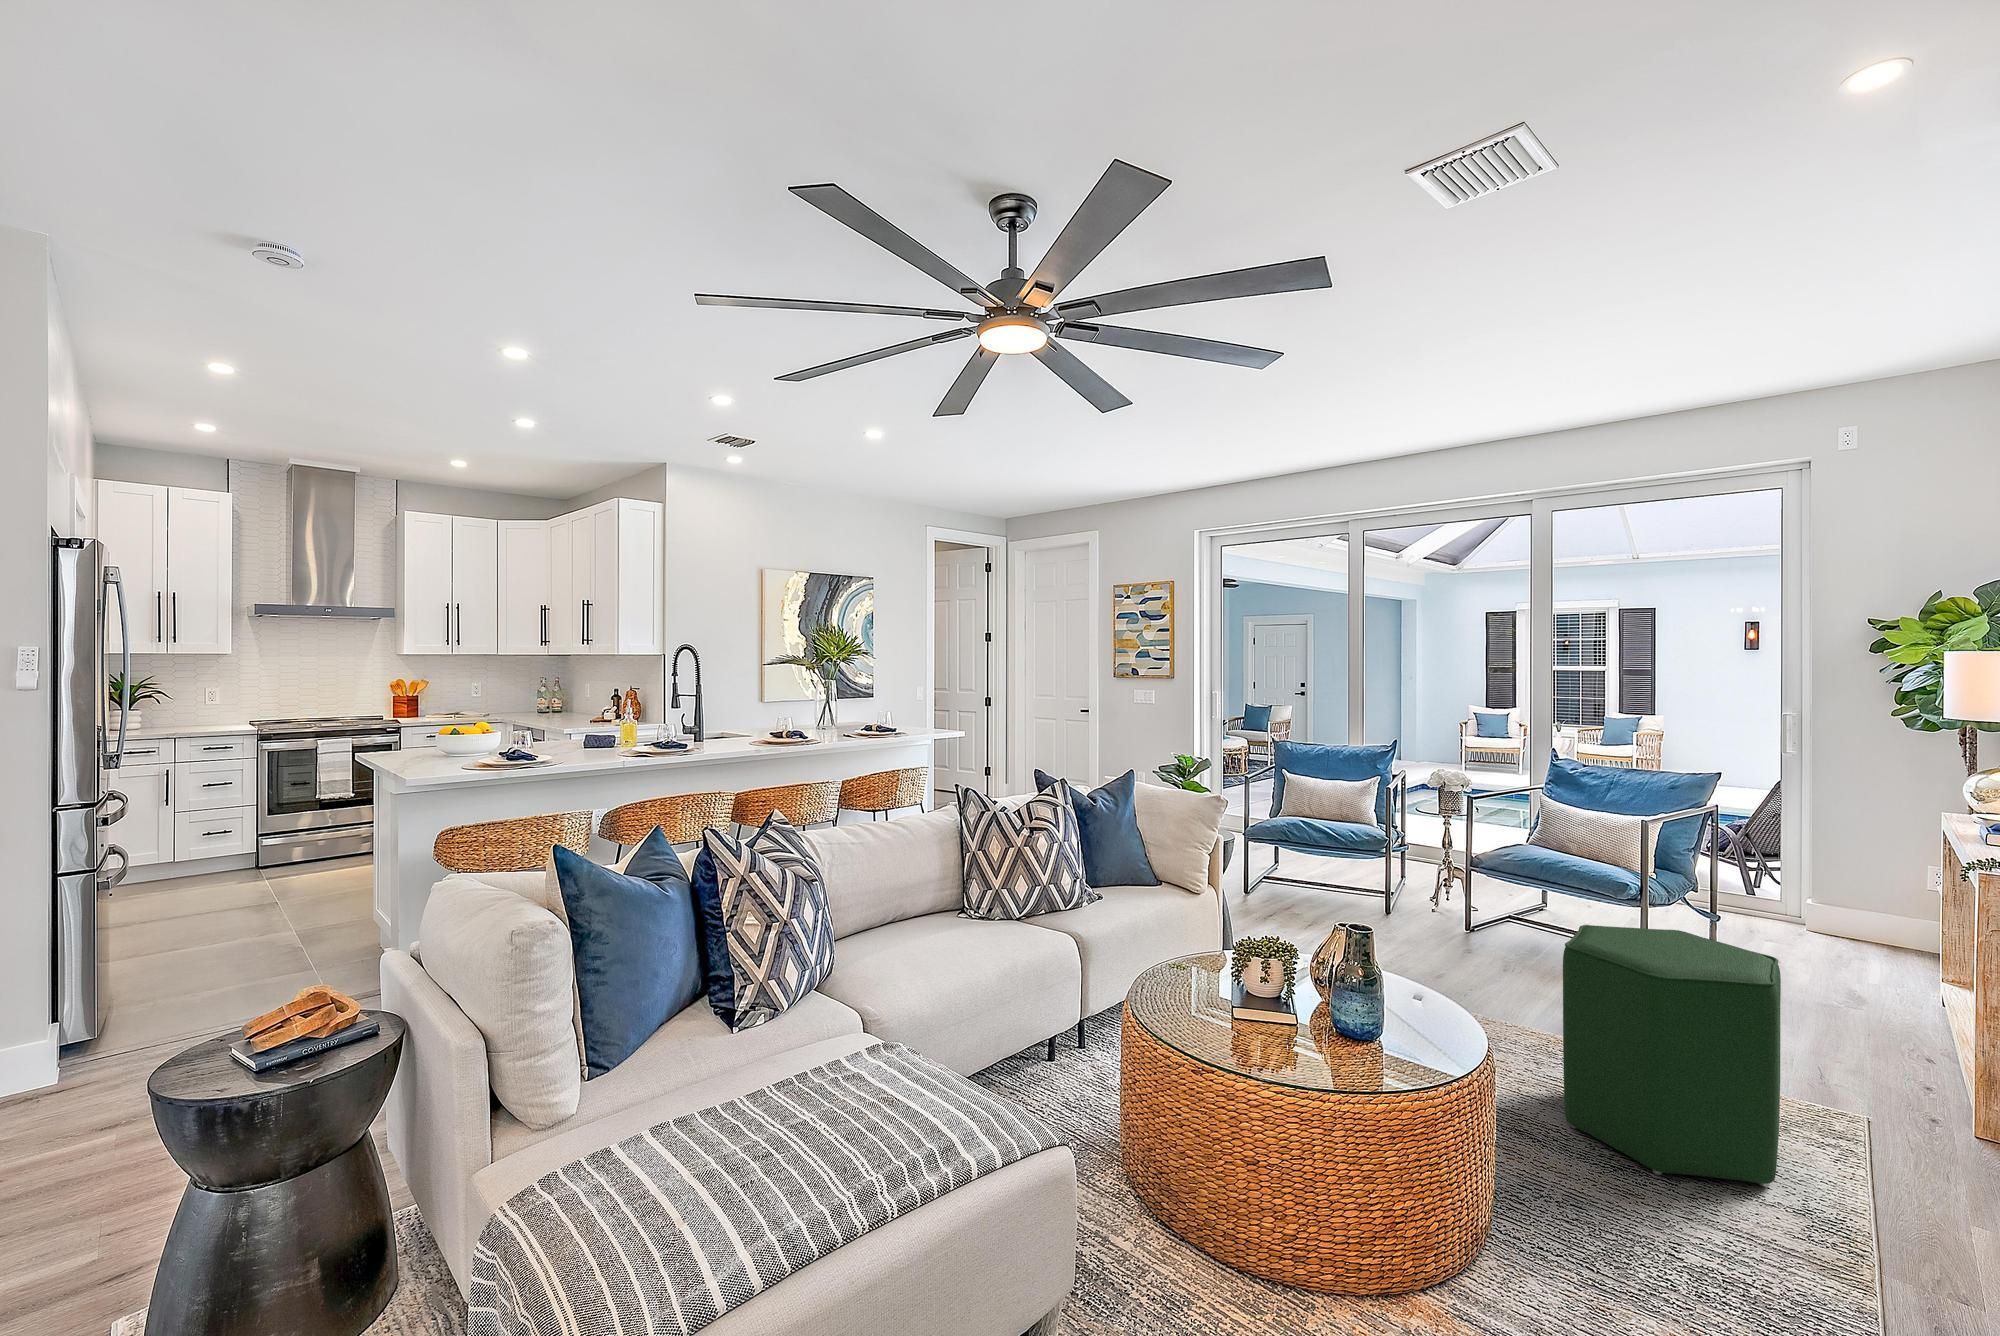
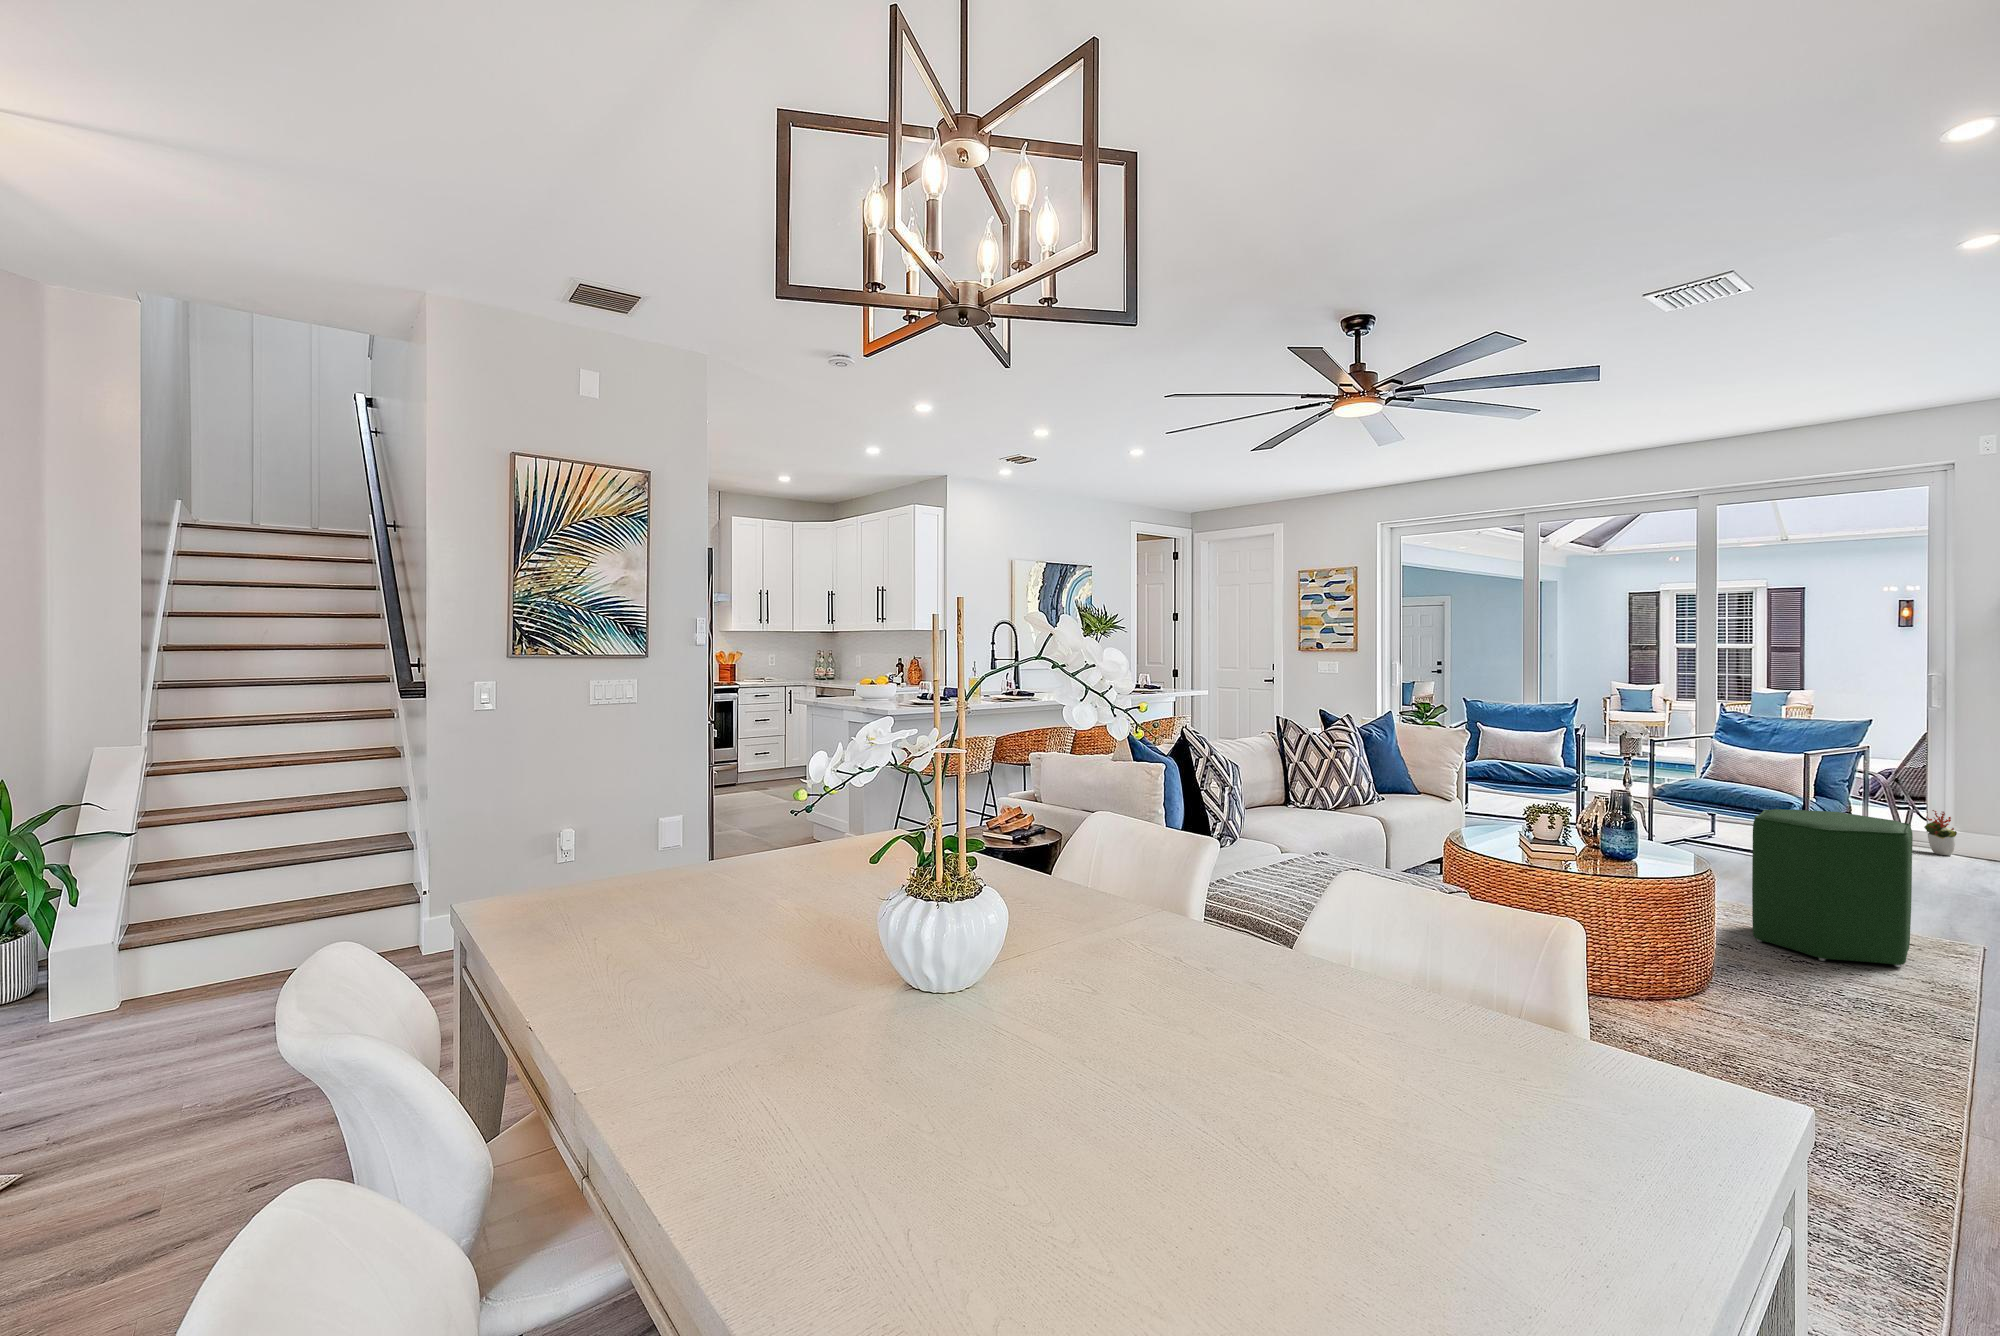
decorative plant: none [1781,879,1819,935] -> present [1924,810,1957,856]

